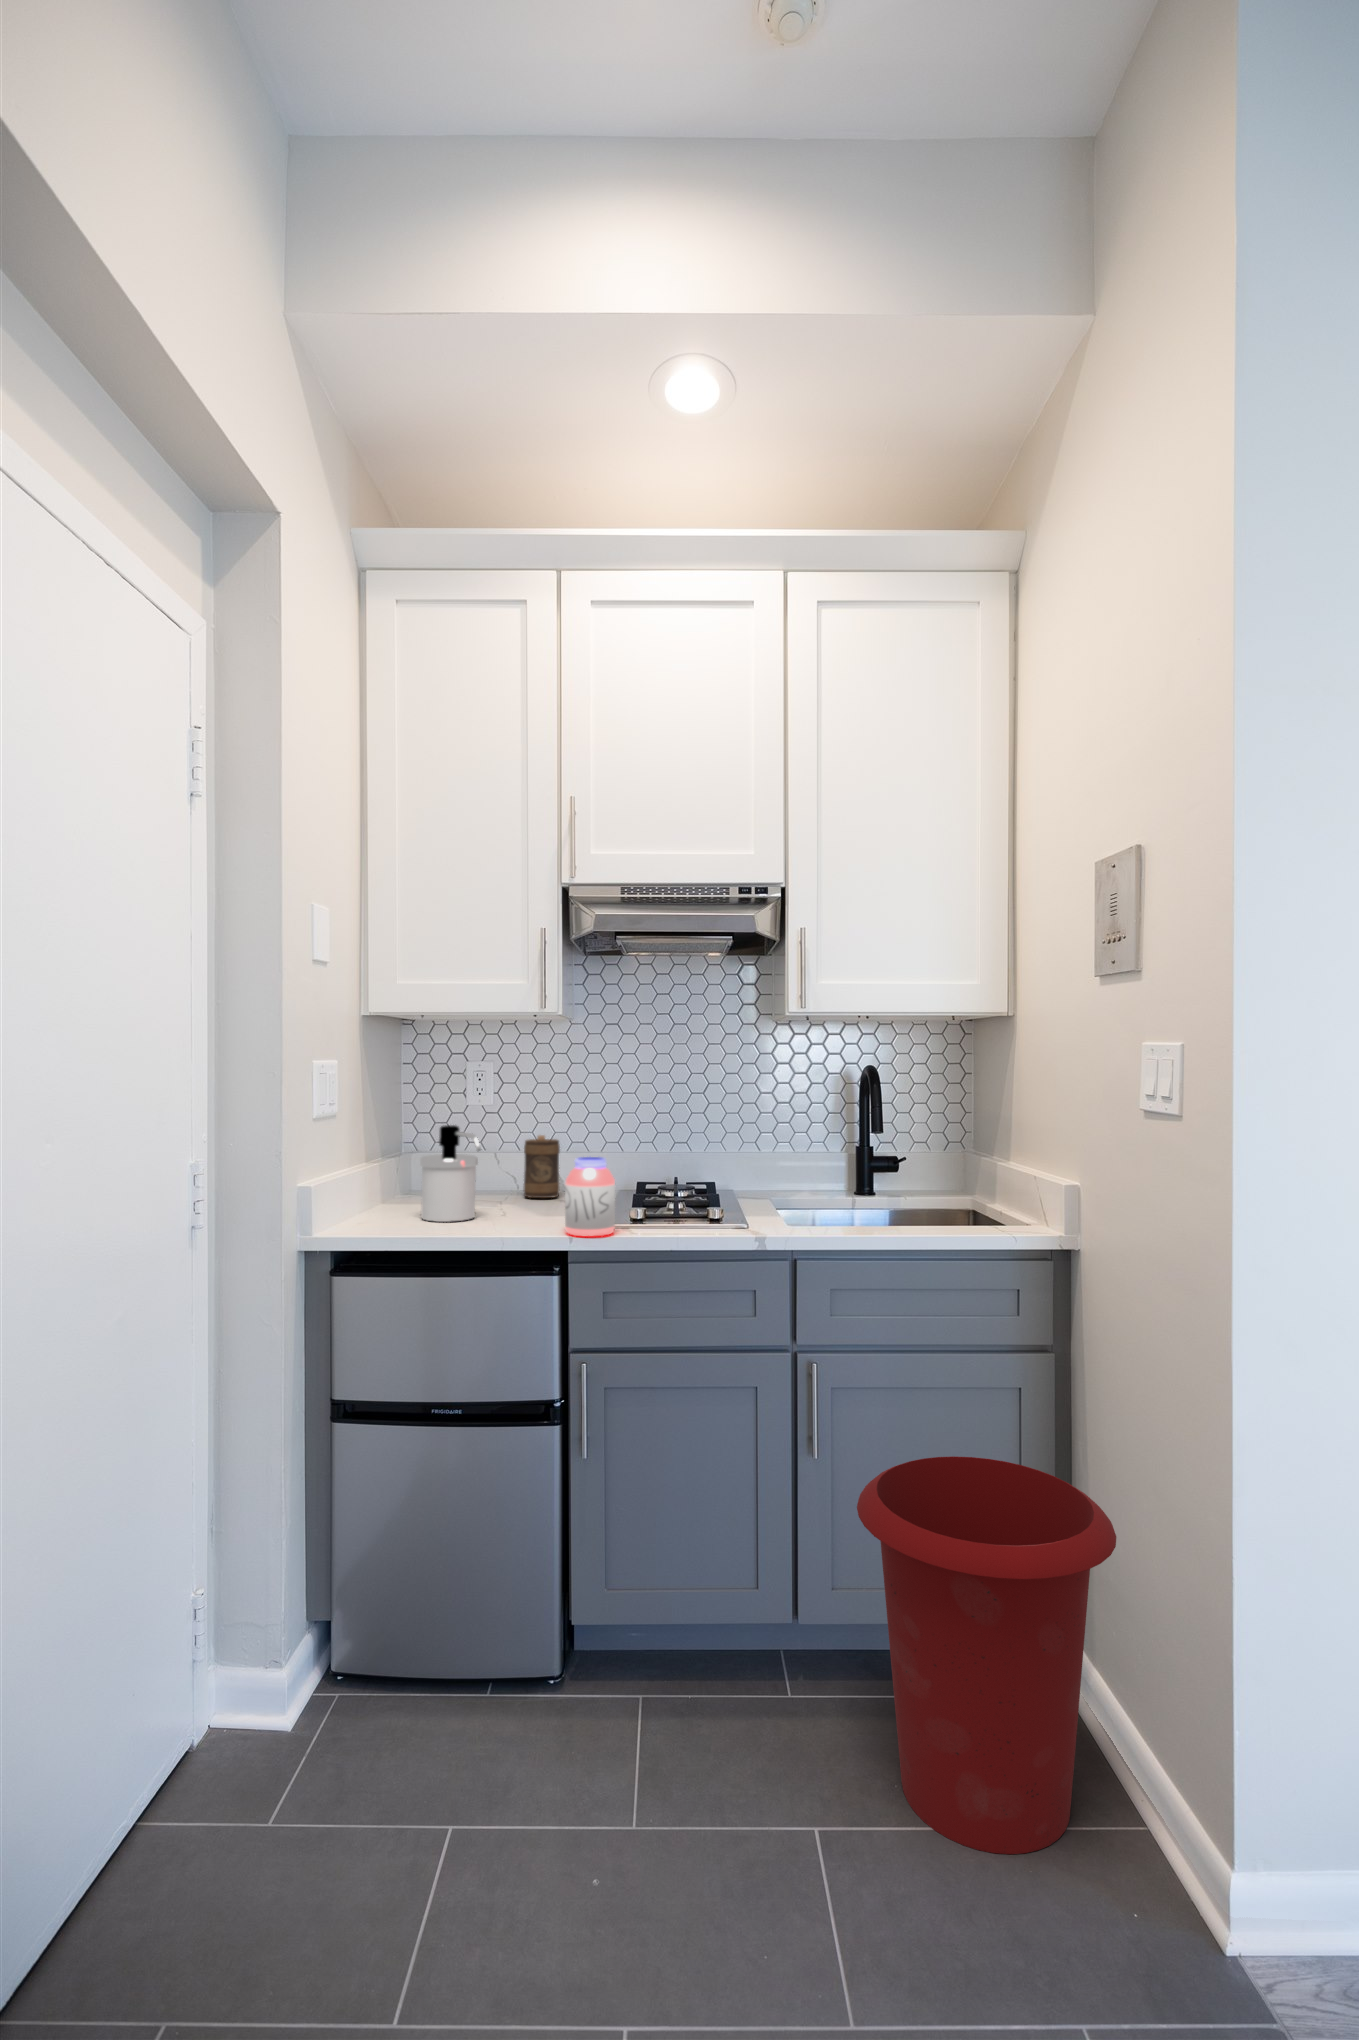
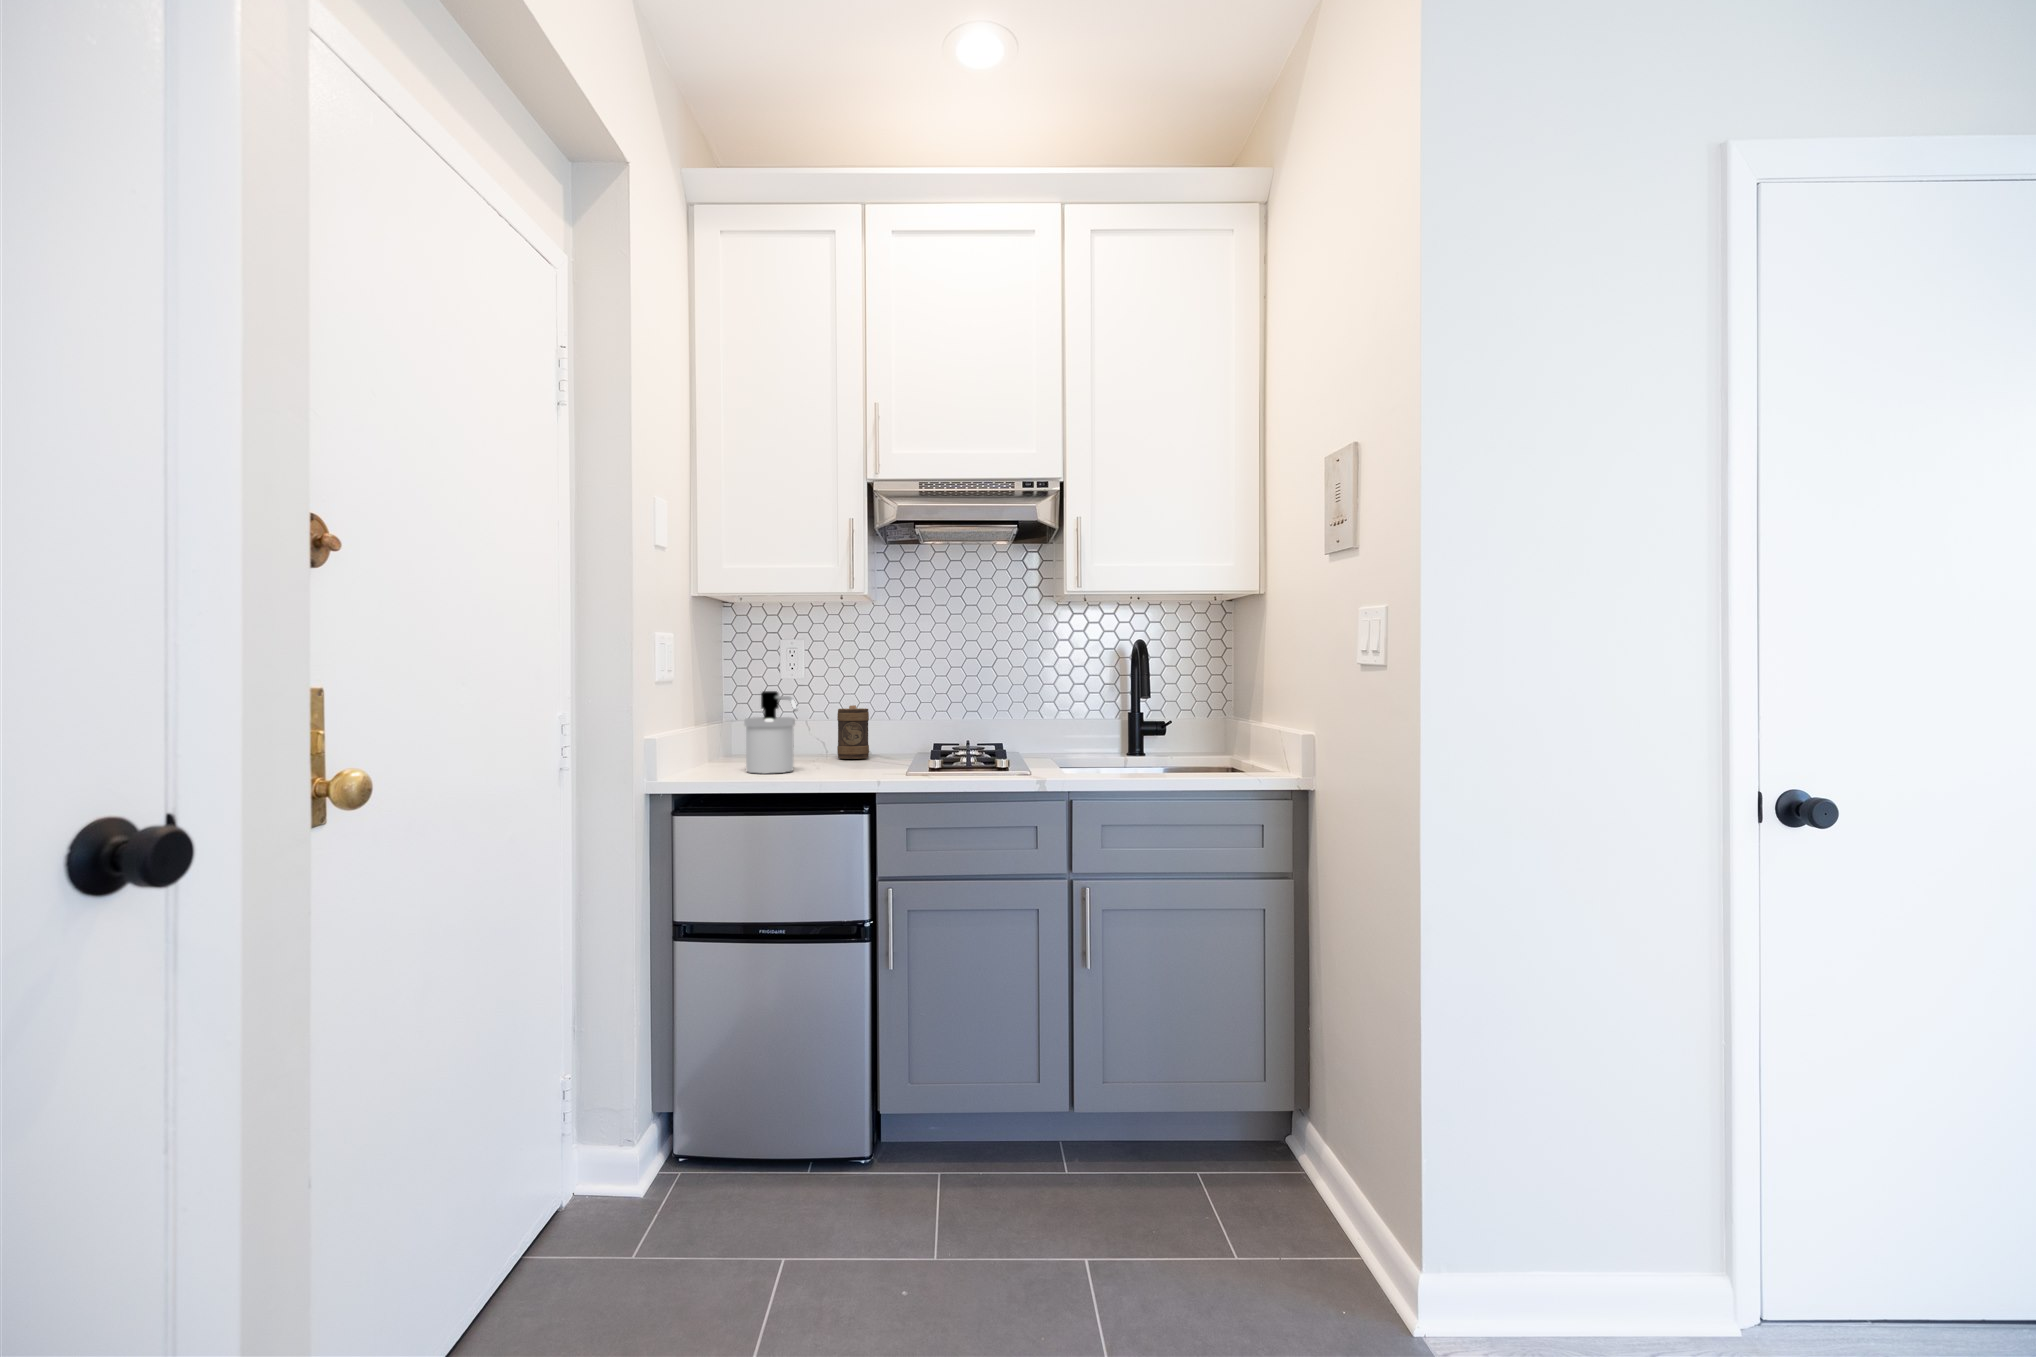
jar: present [565,1157,615,1237] -> none [871,715,915,781]
waste bin: present [857,1456,1116,1854] -> none [1120,962,1334,1272]

